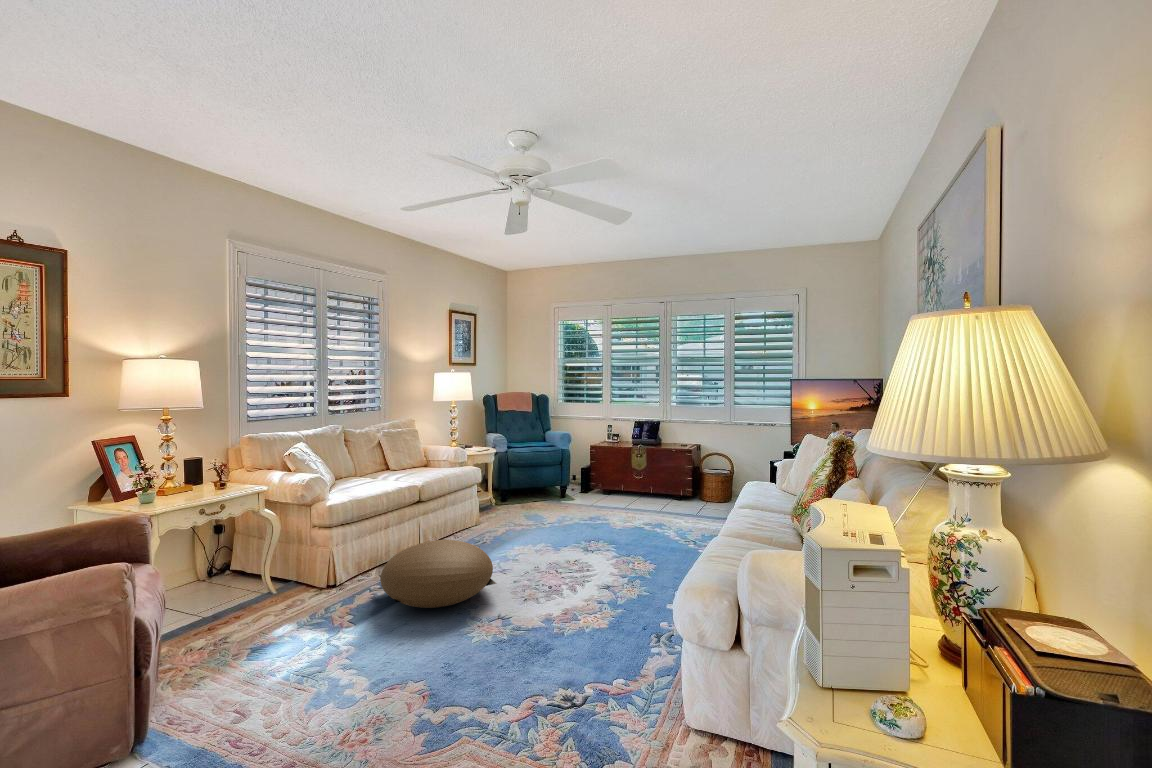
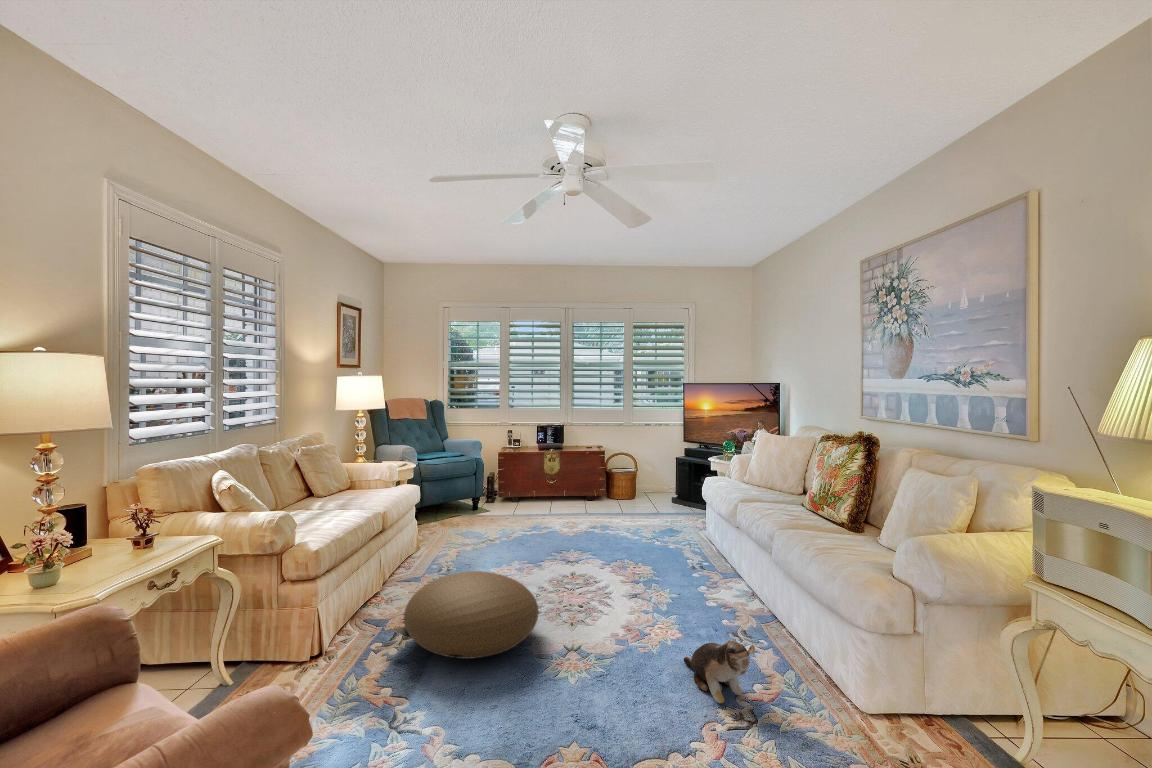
plush toy: none [559,627,596,684] -> present [684,640,755,703]

